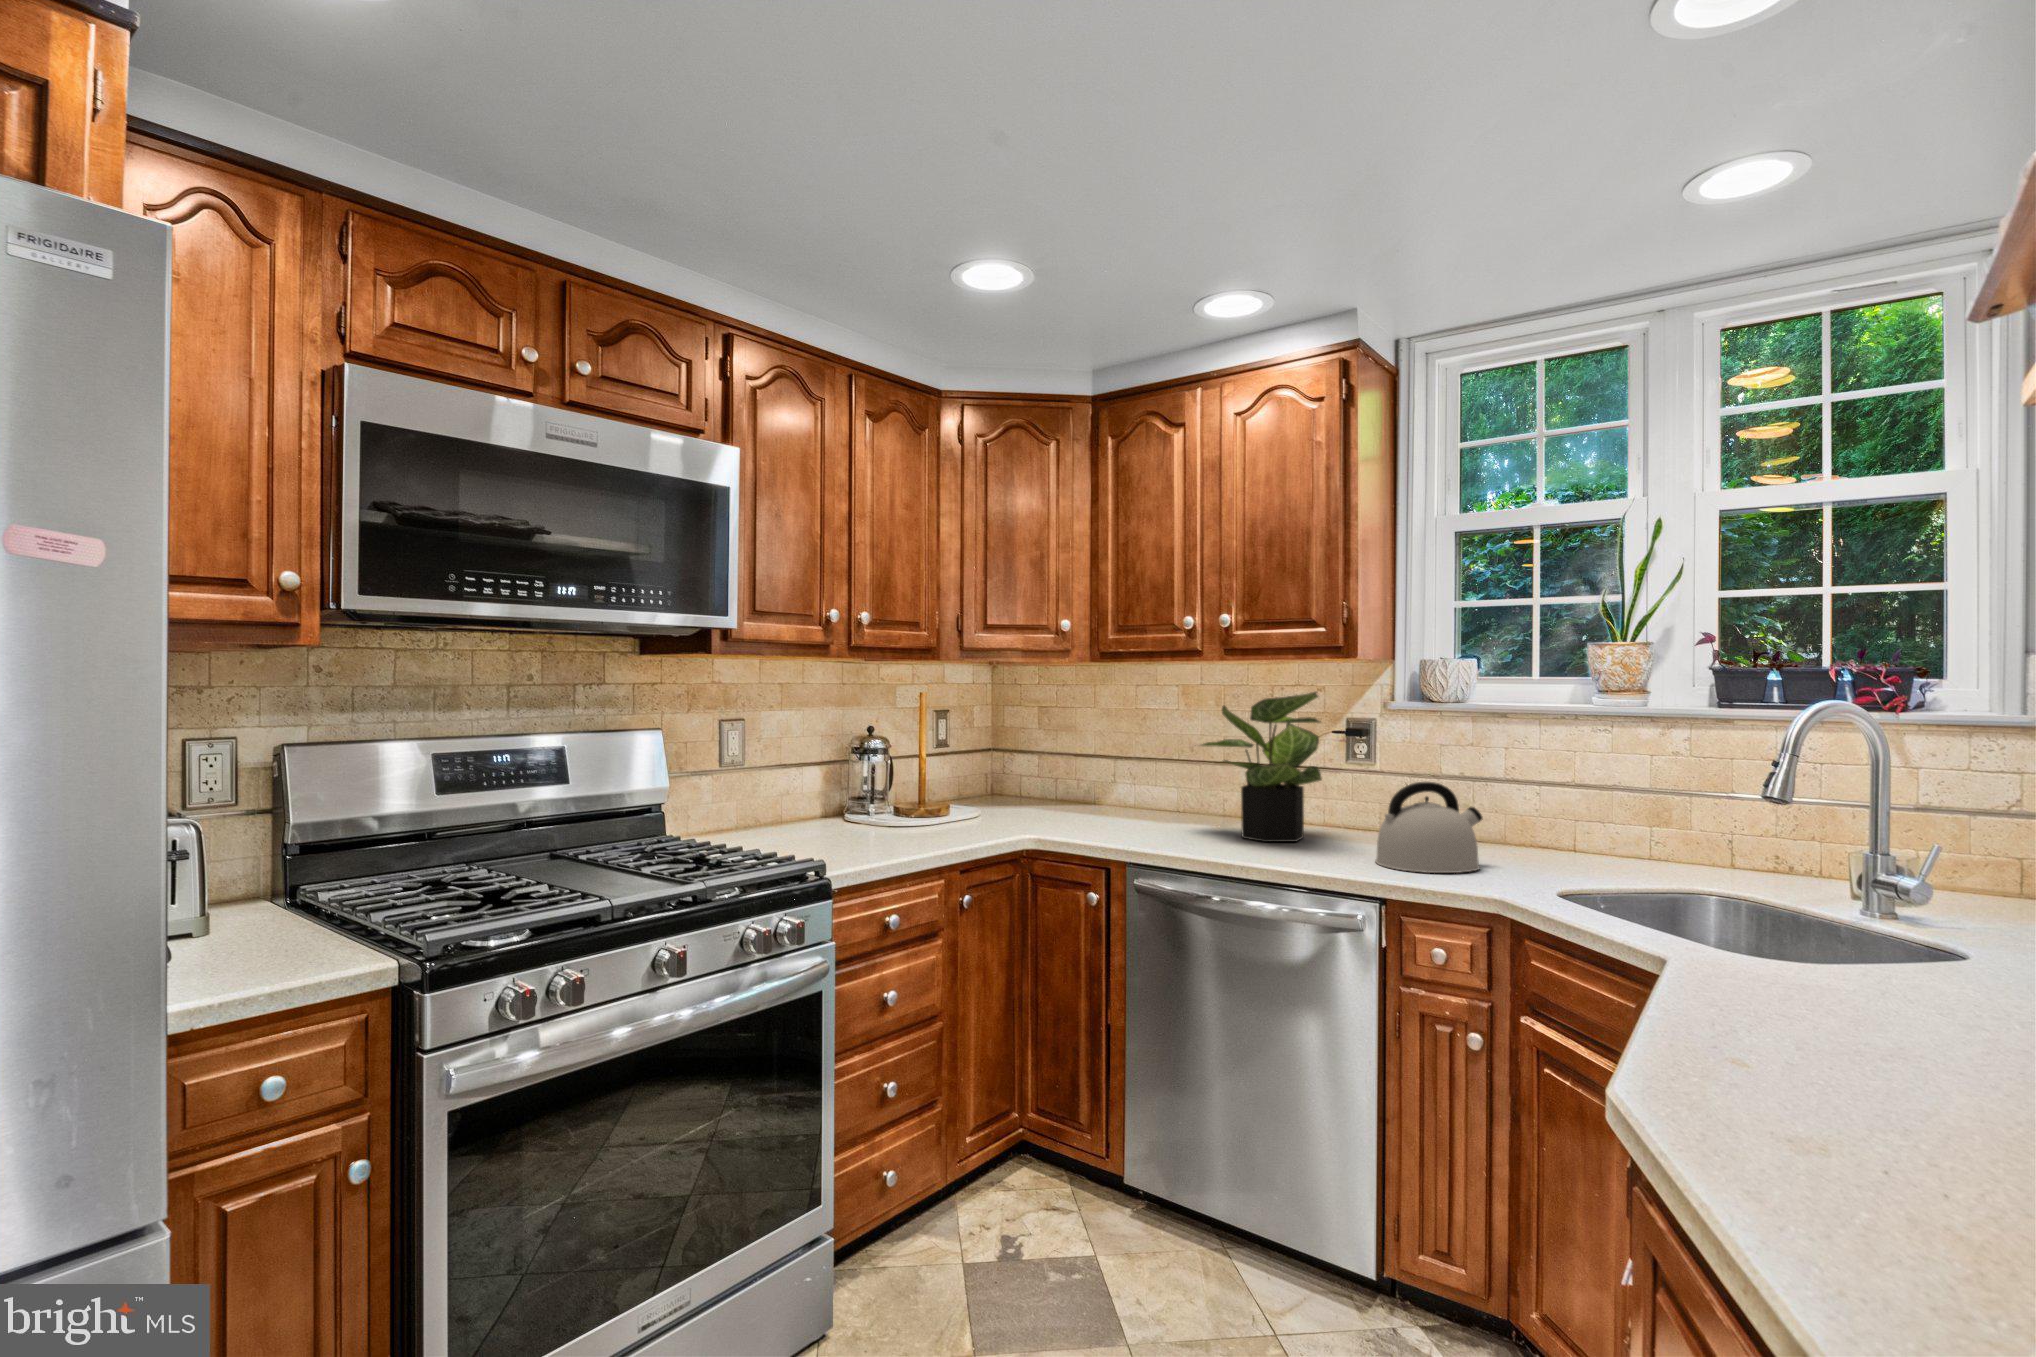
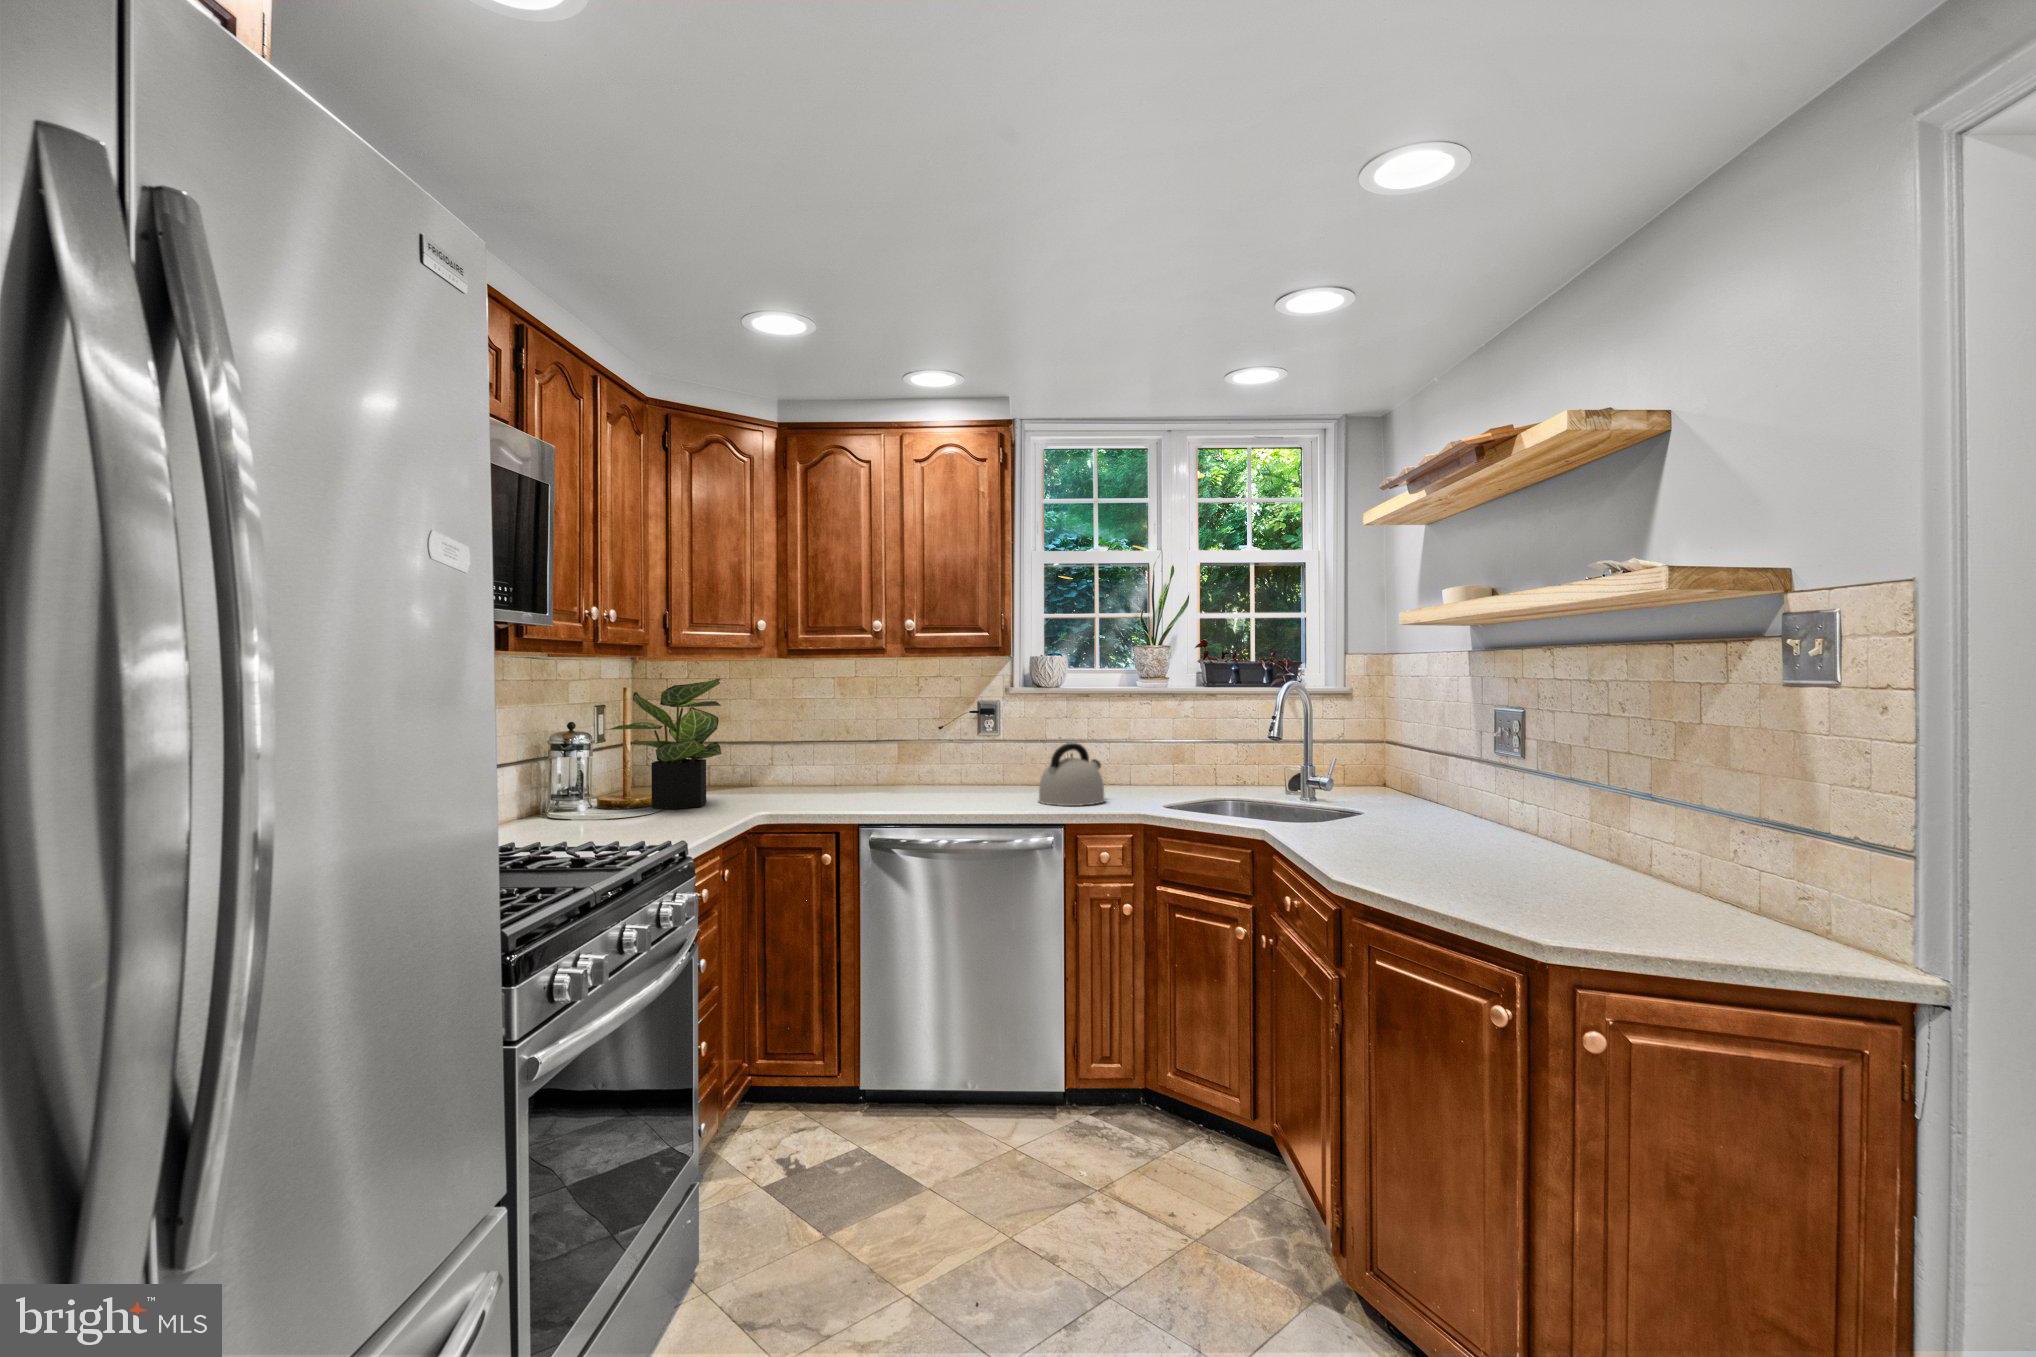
potted plant: present [1201,692,1322,842] -> present [609,679,721,809]

